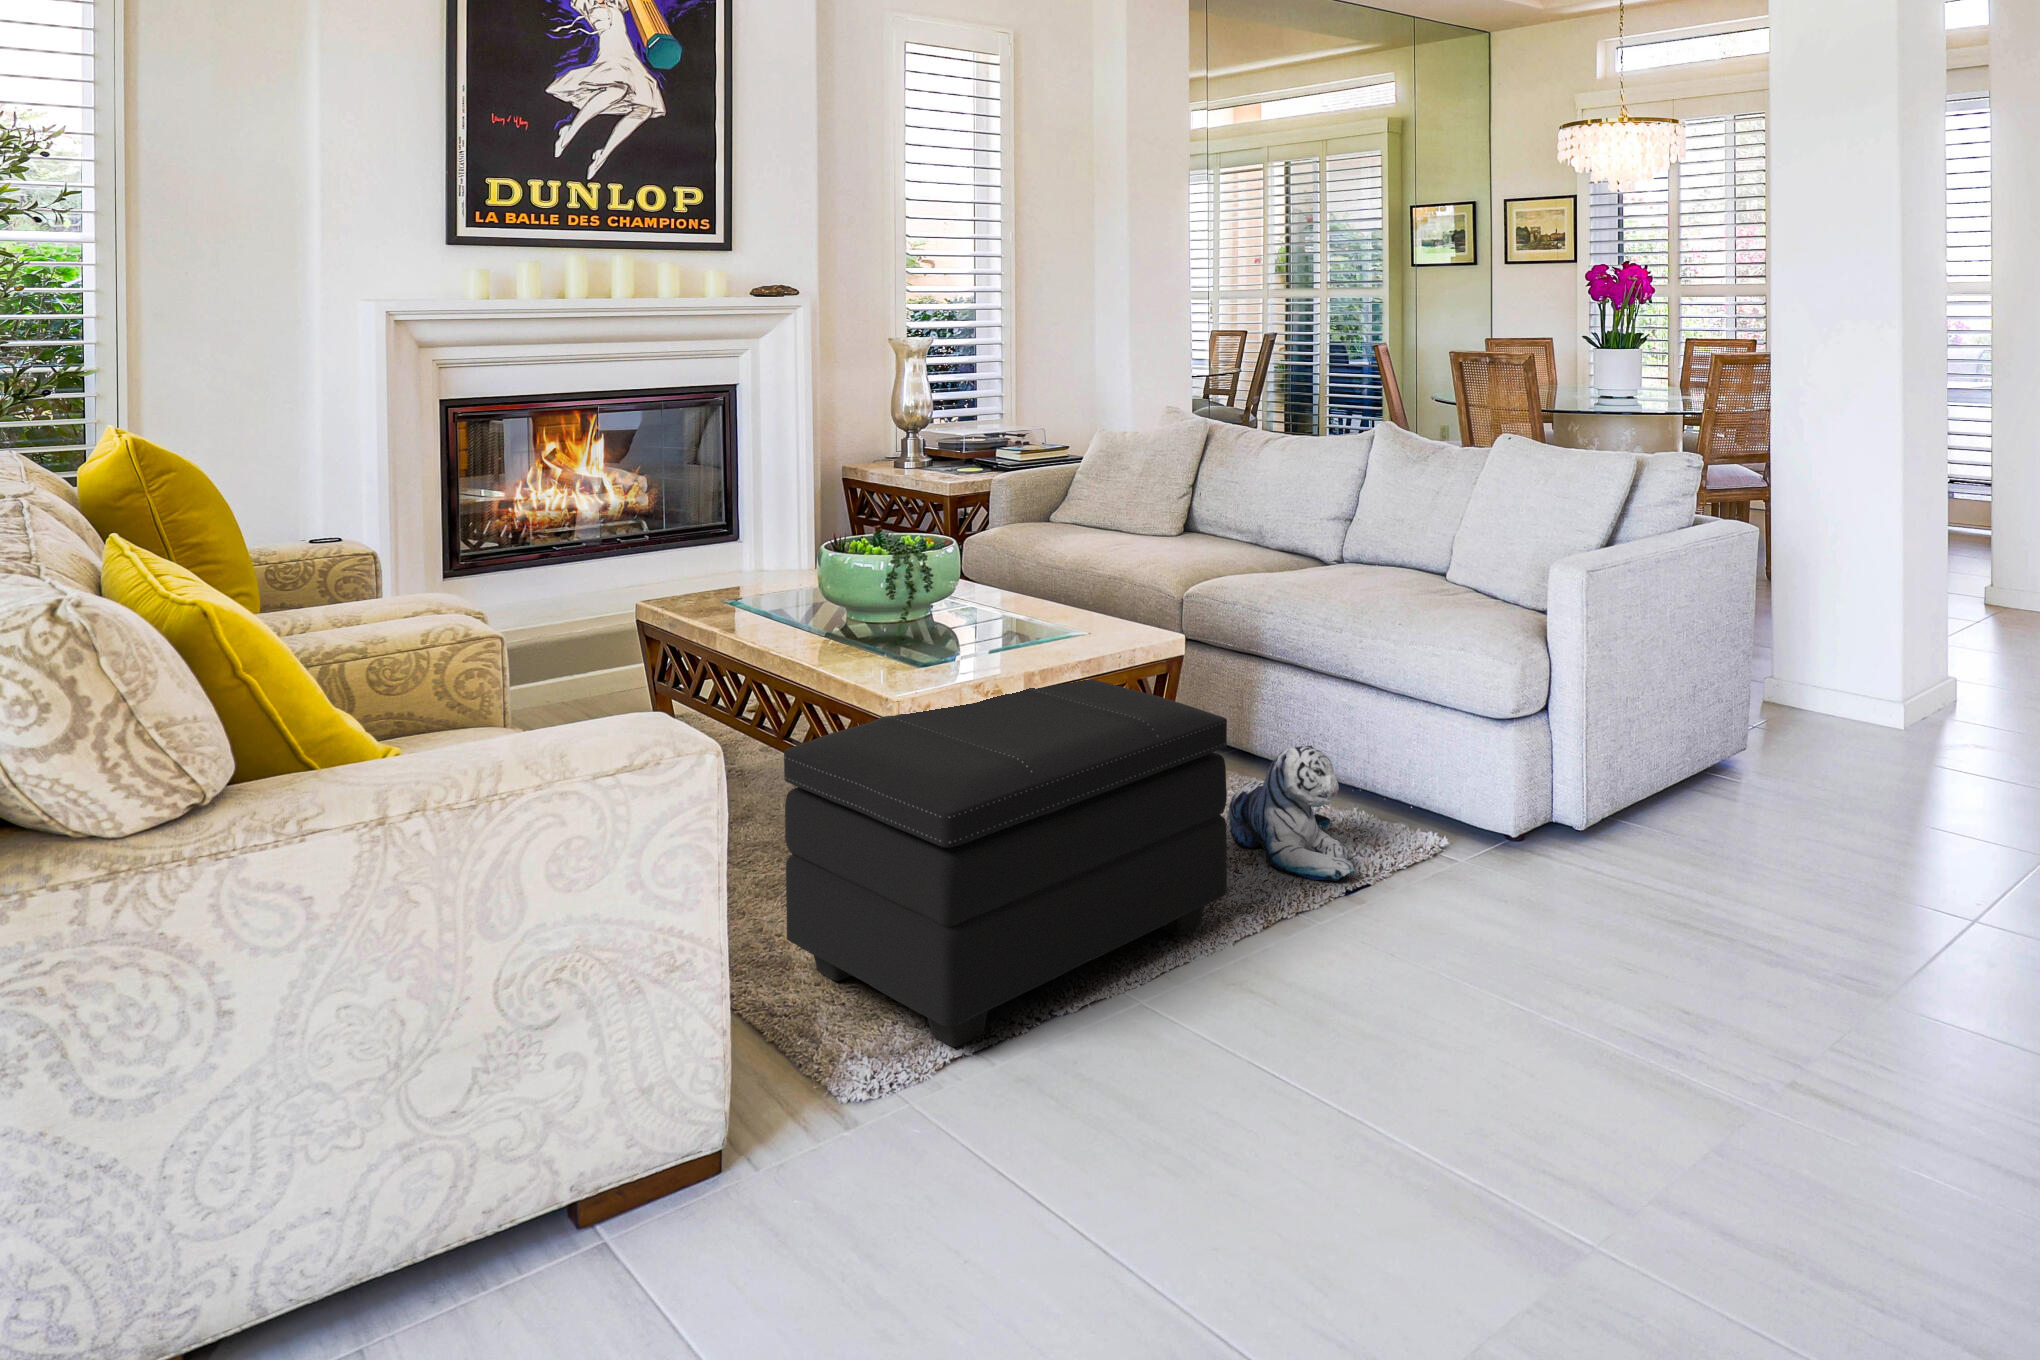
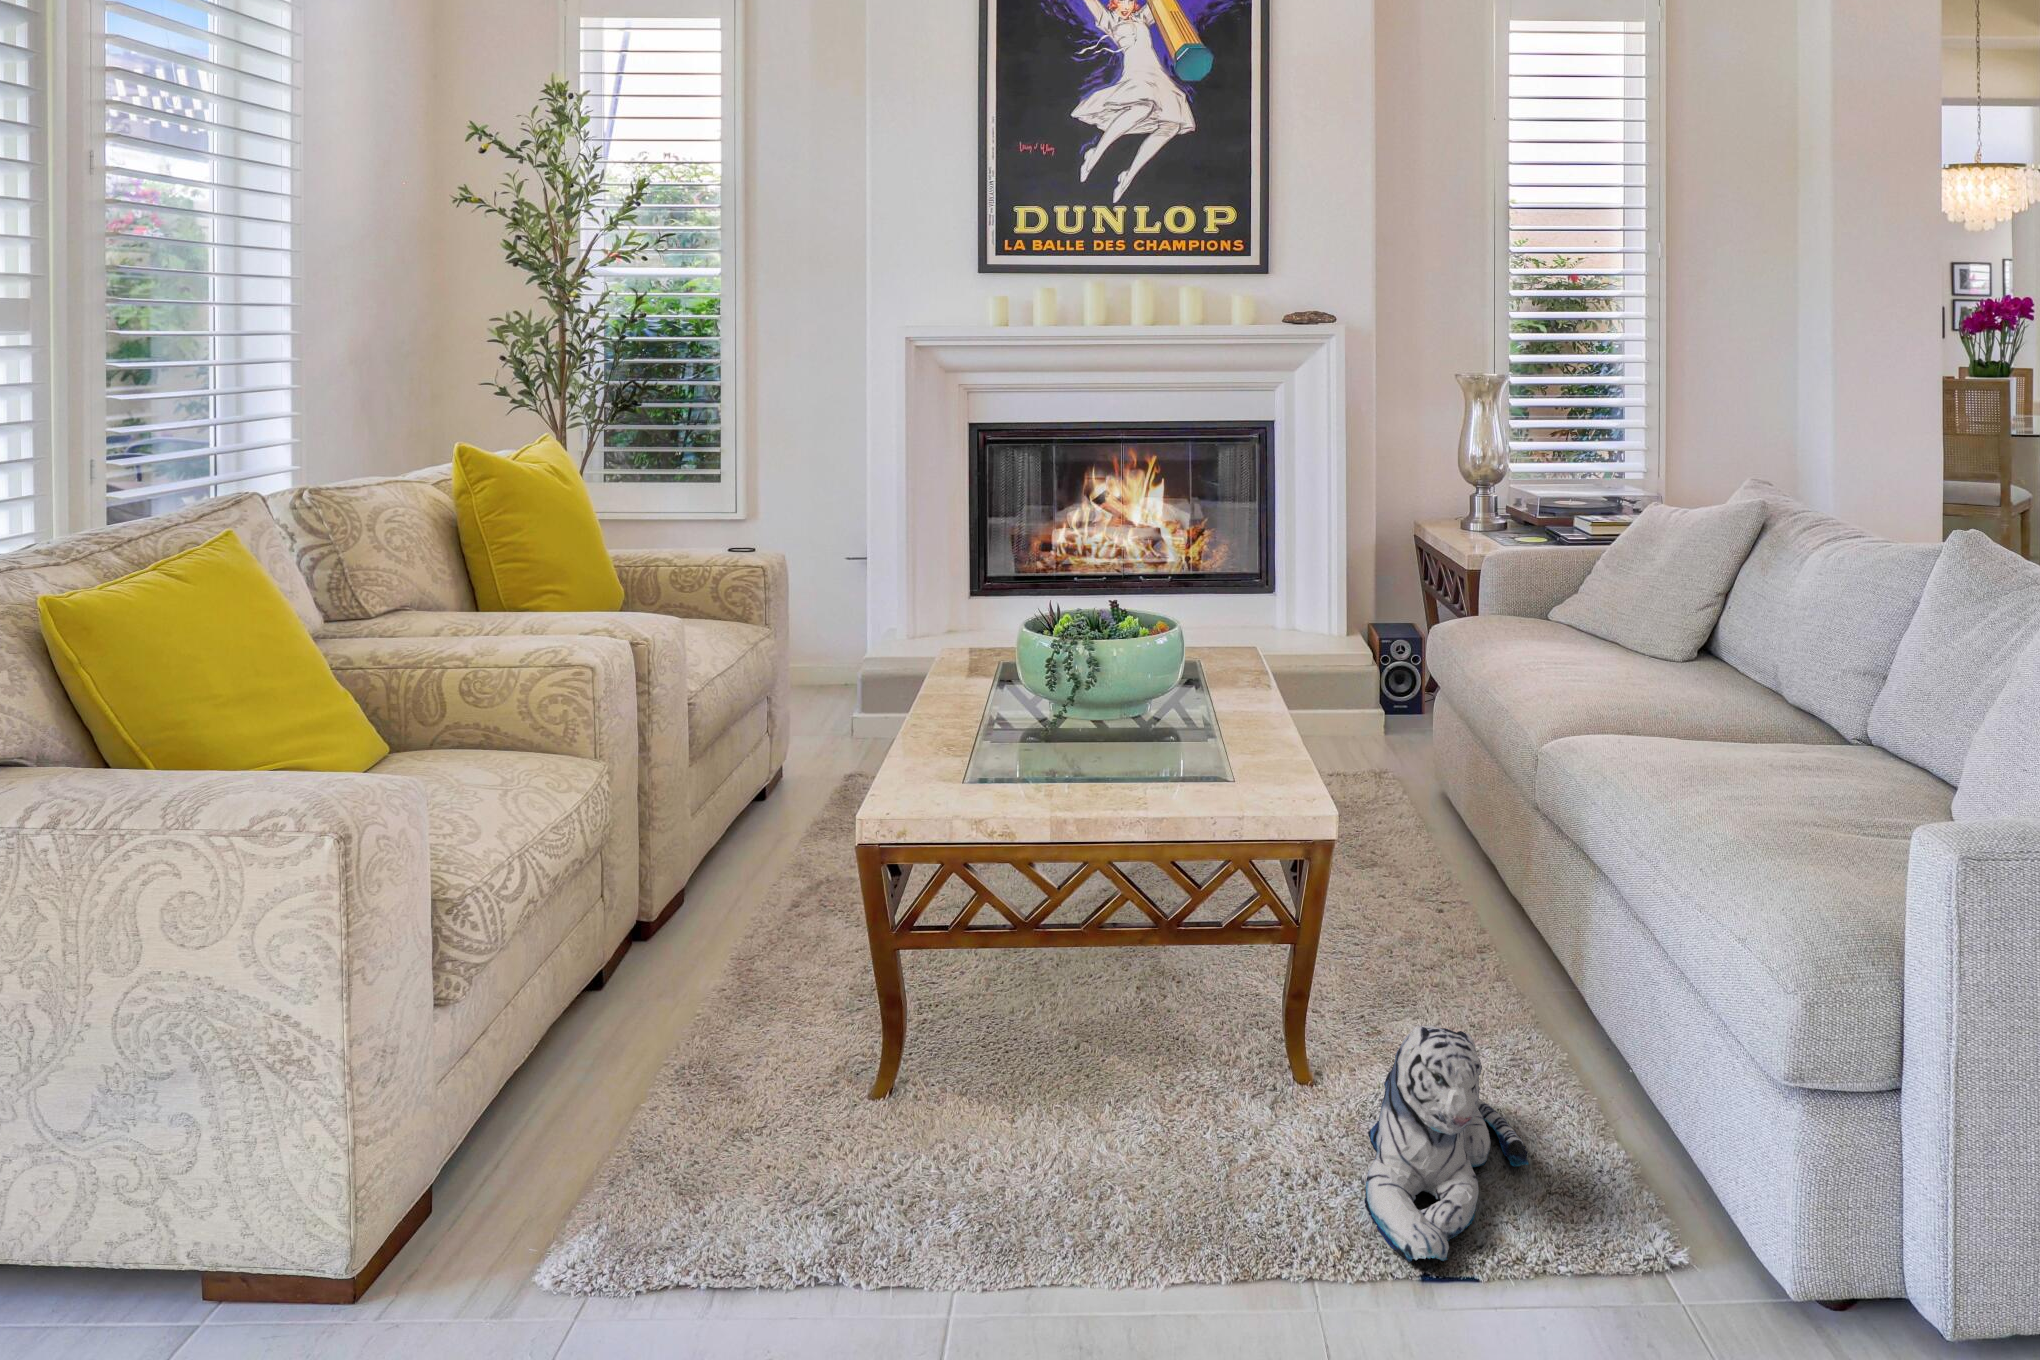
footstool: present [784,679,1227,1047] -> none [661,827,1191,1270]

